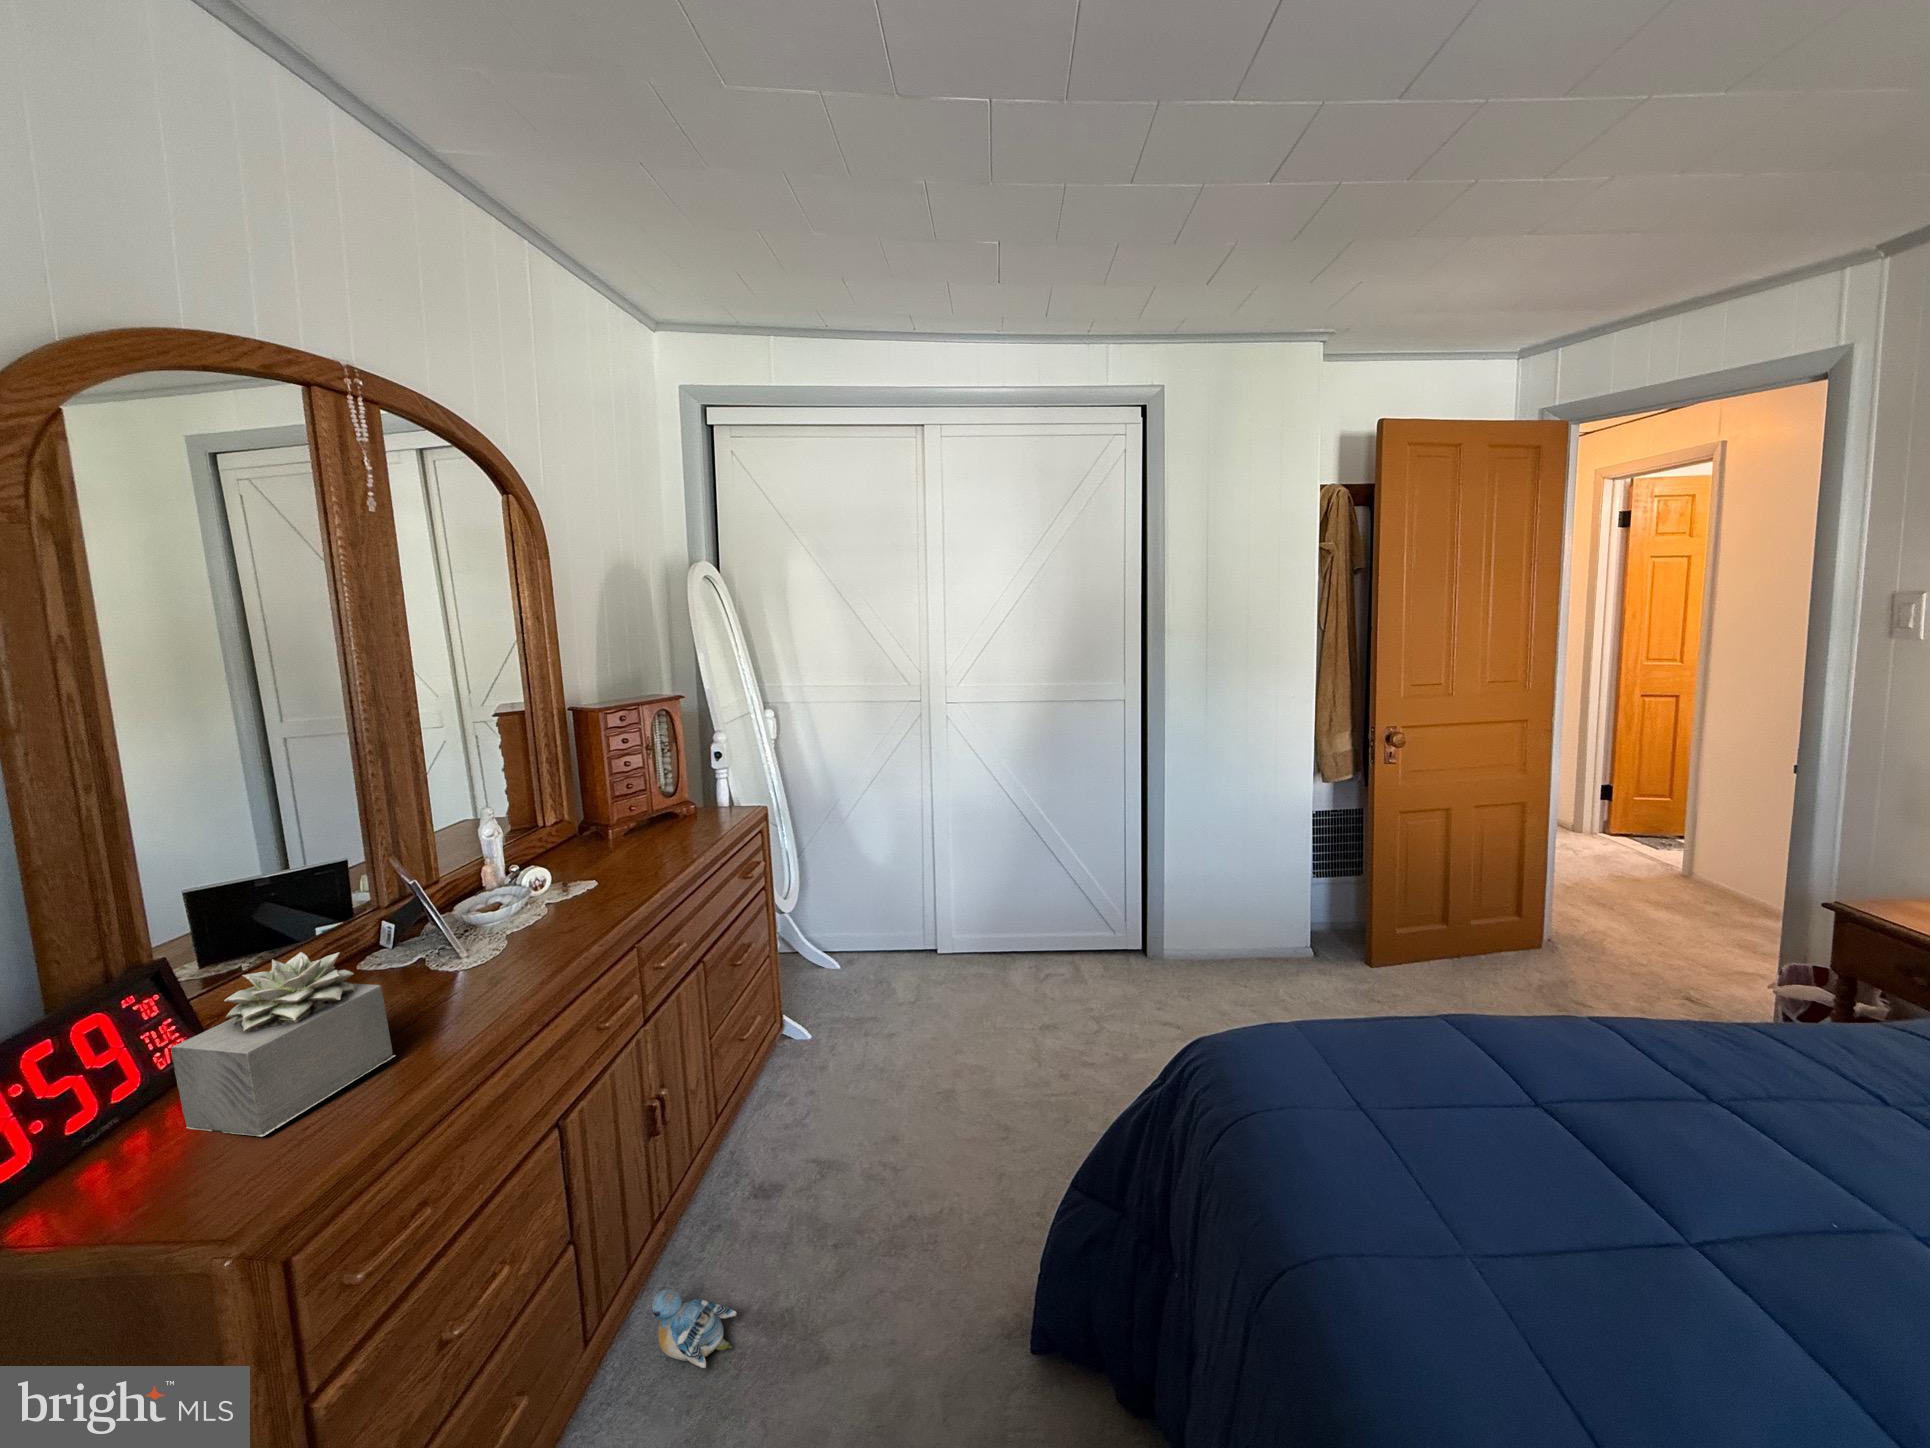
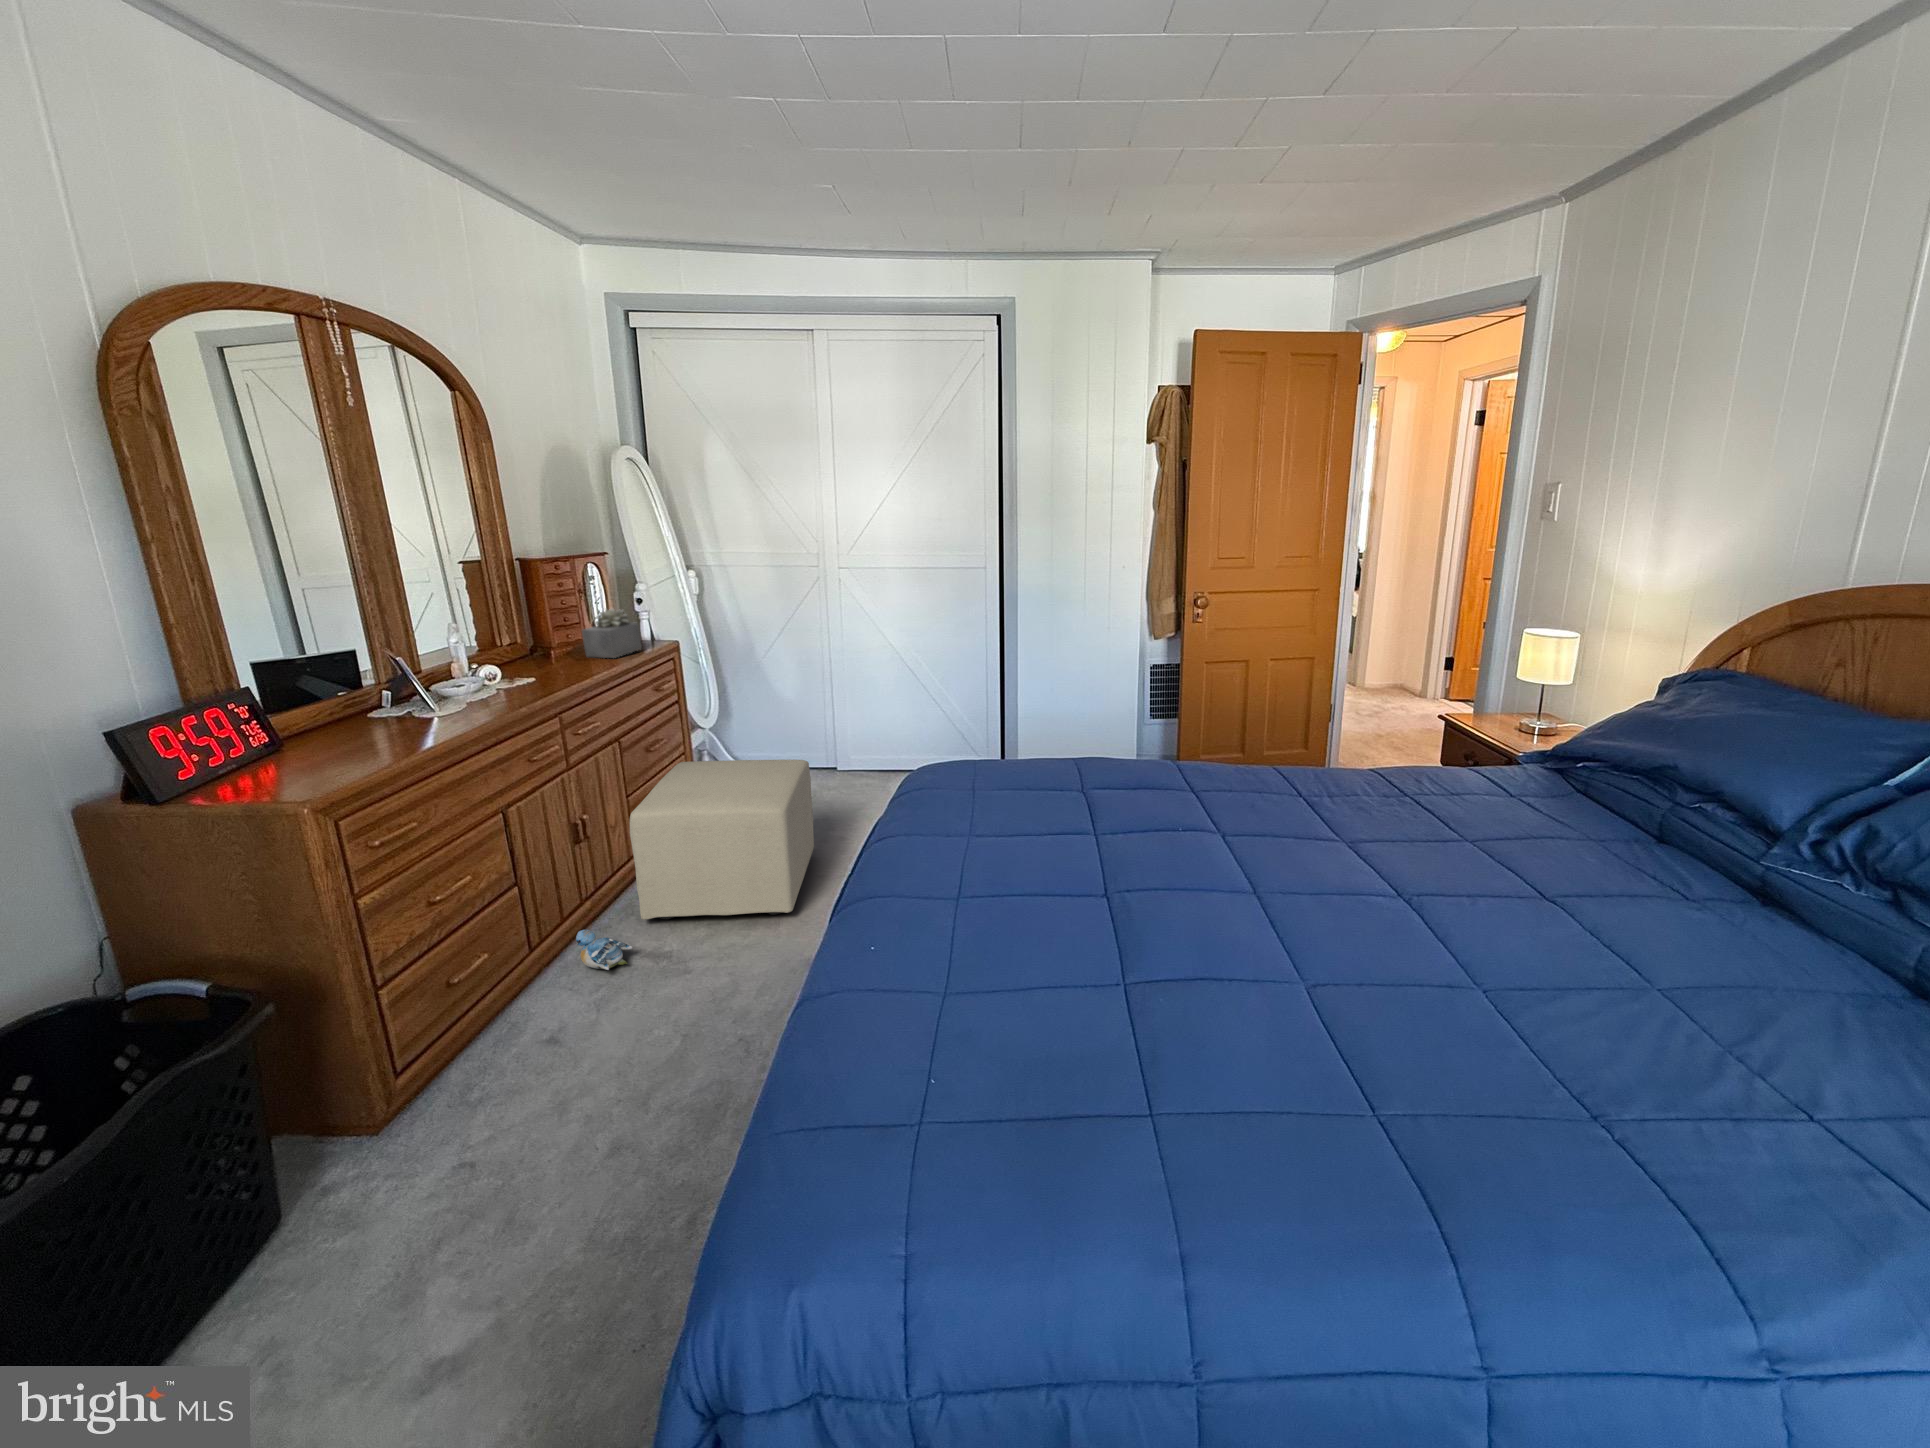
succulent plant: present [171,952,395,1136] -> present [582,609,642,658]
ottoman: none [729,966,961,1246] -> present [630,760,814,920]

